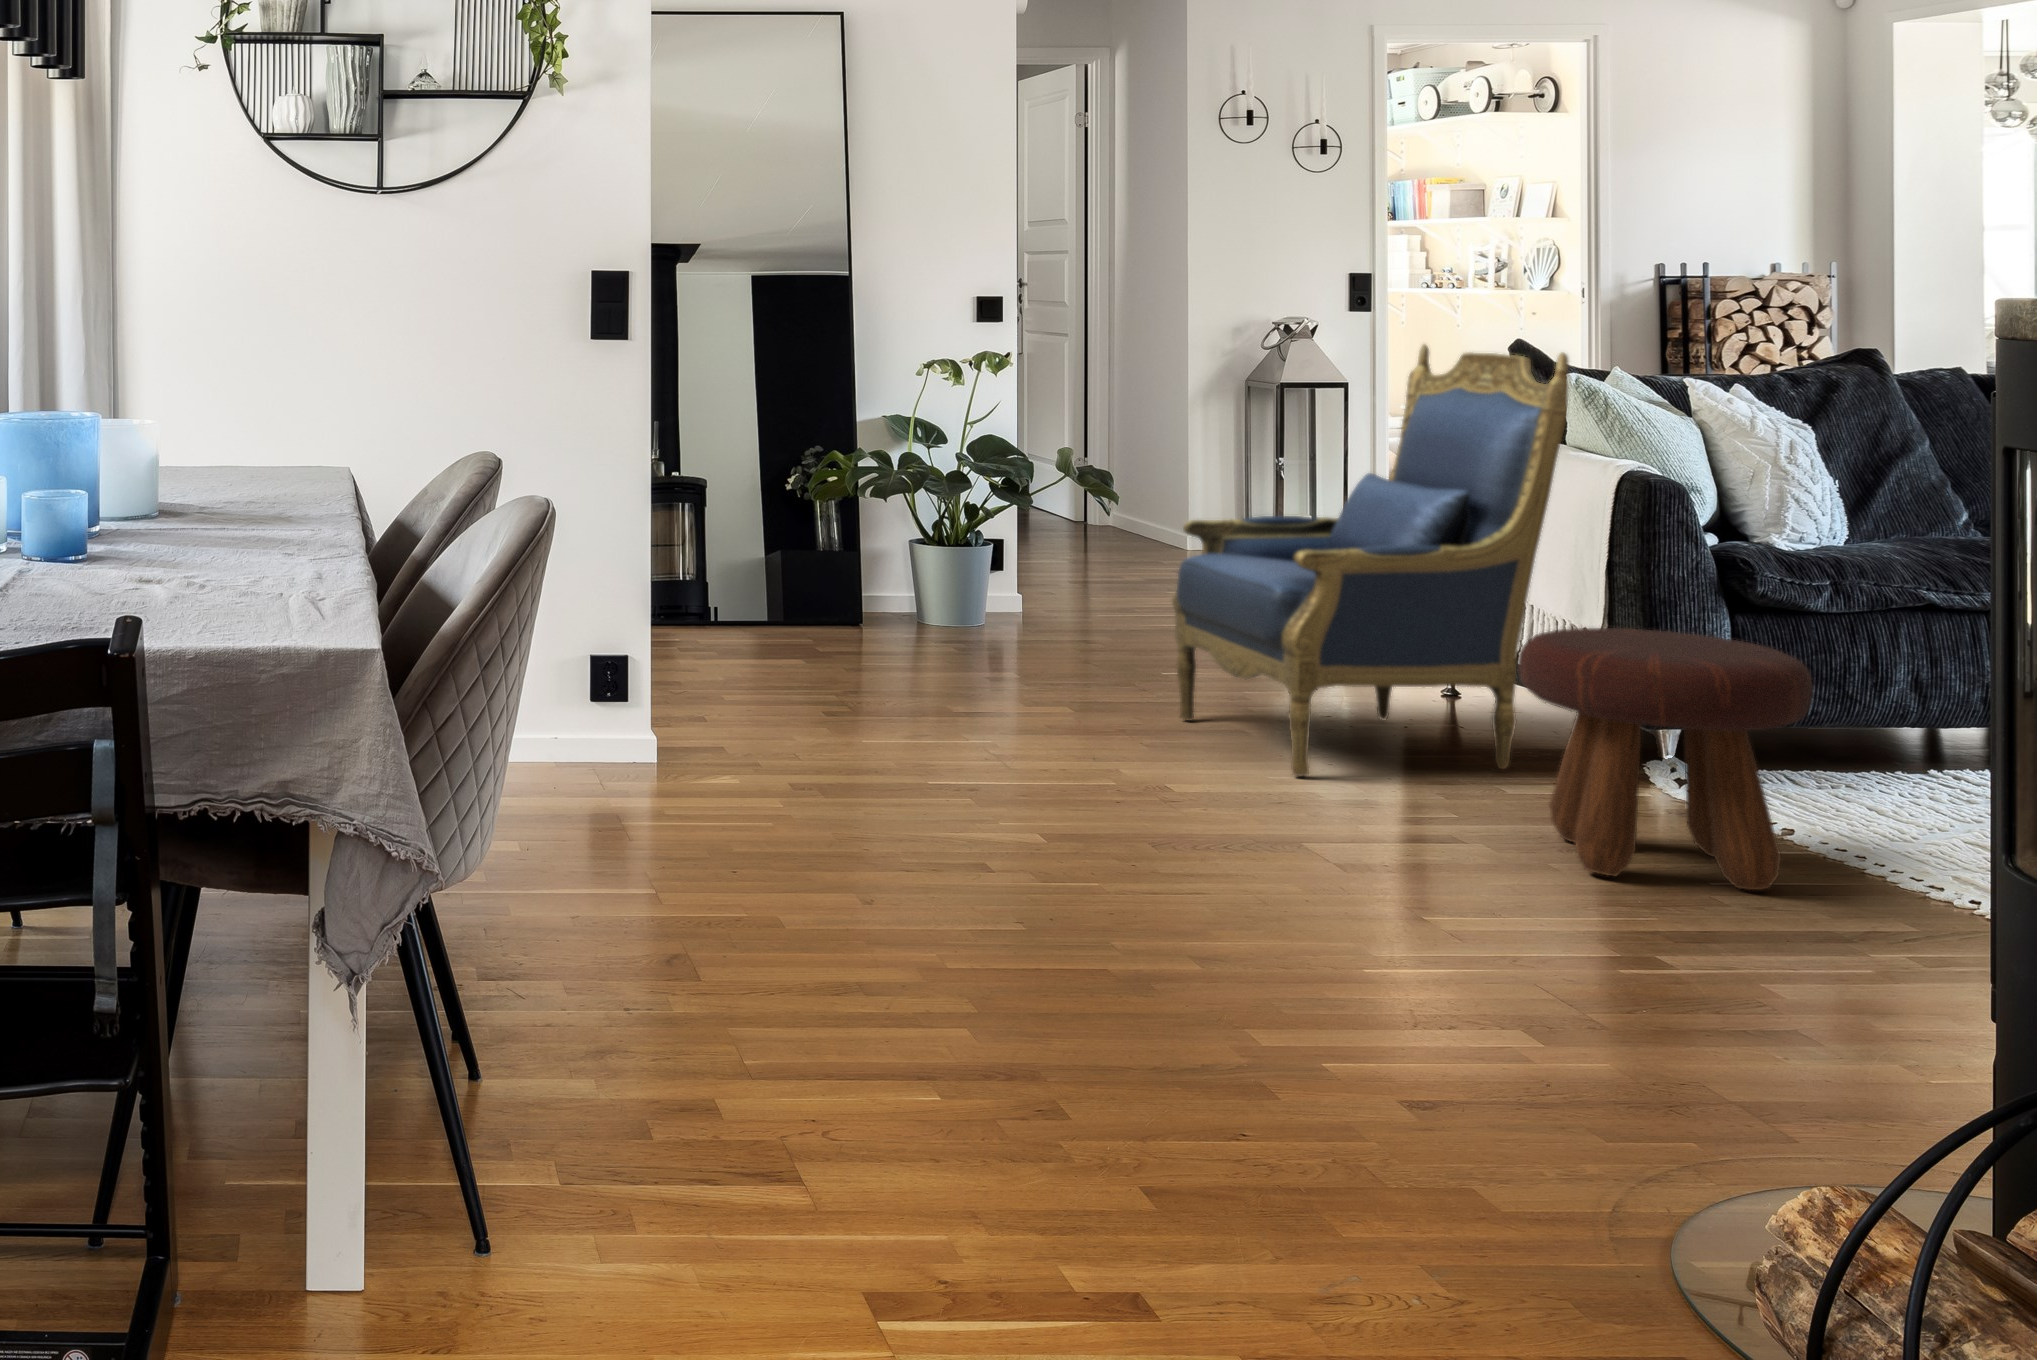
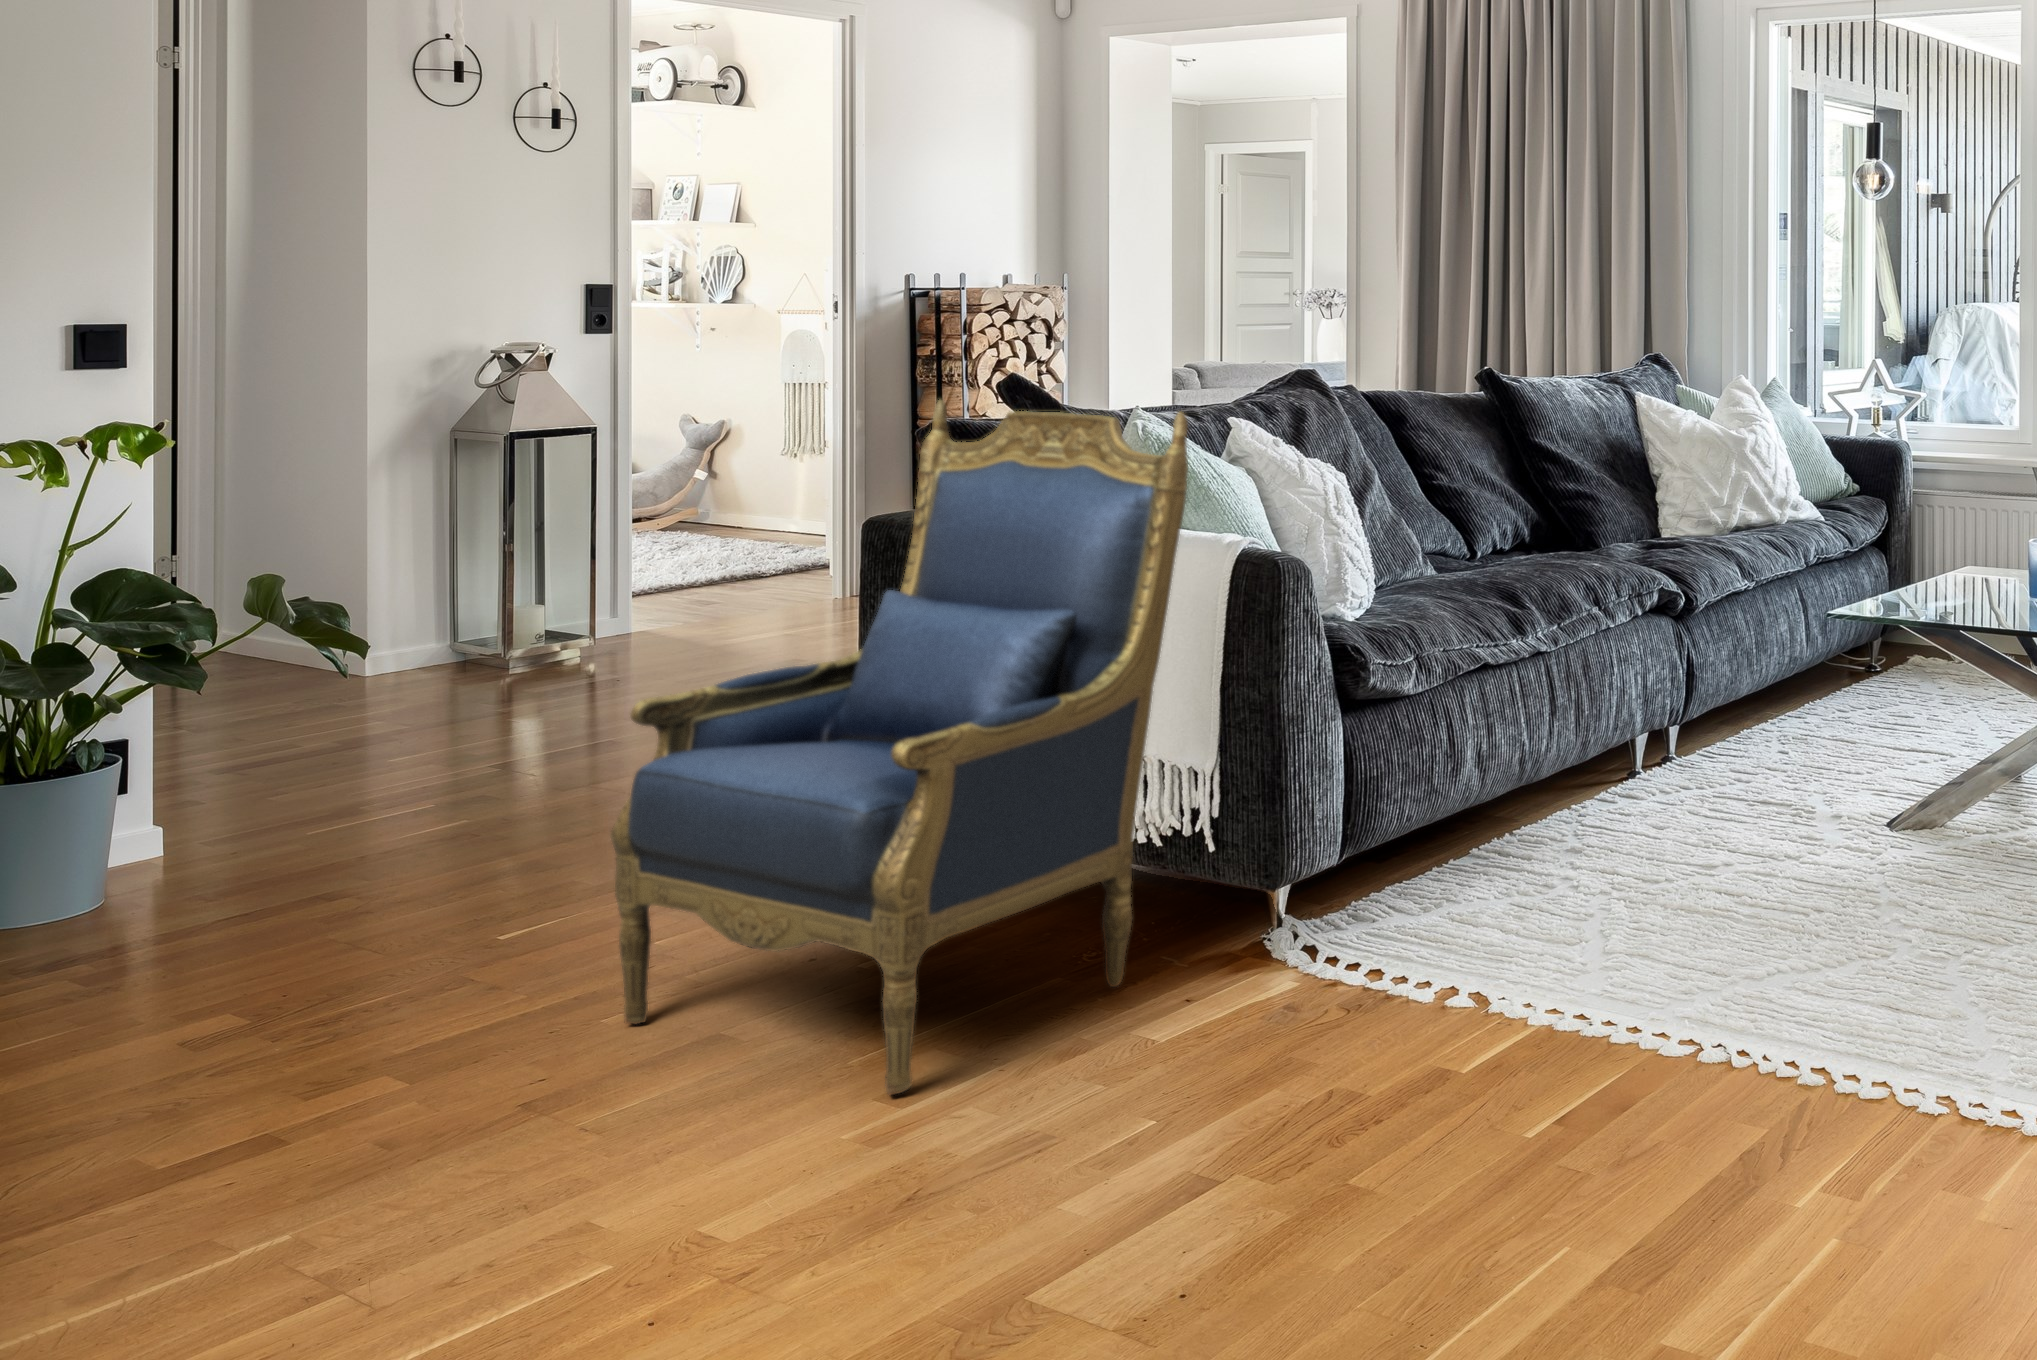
footstool: present [1517,628,1812,890] -> none [1269,780,1605,1154]

